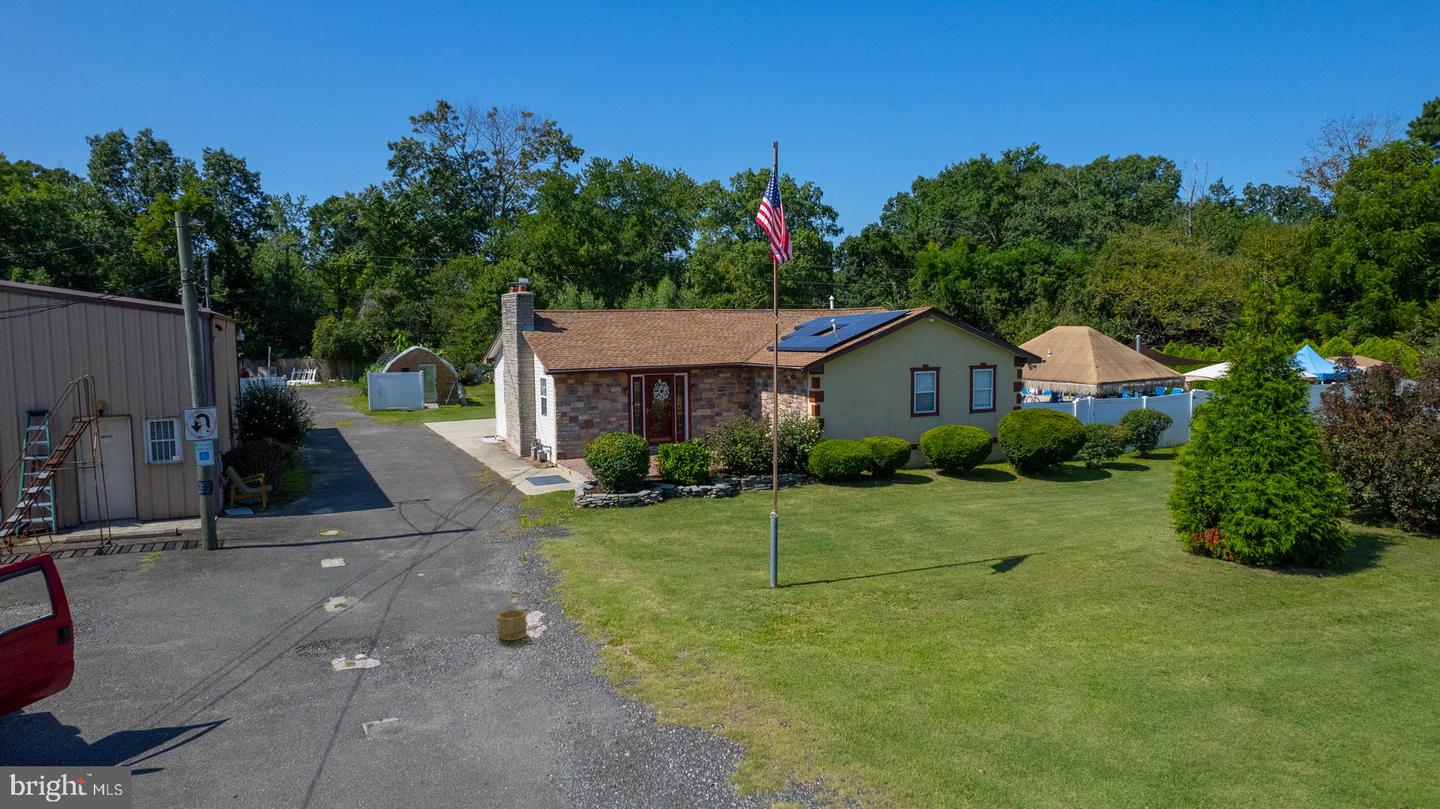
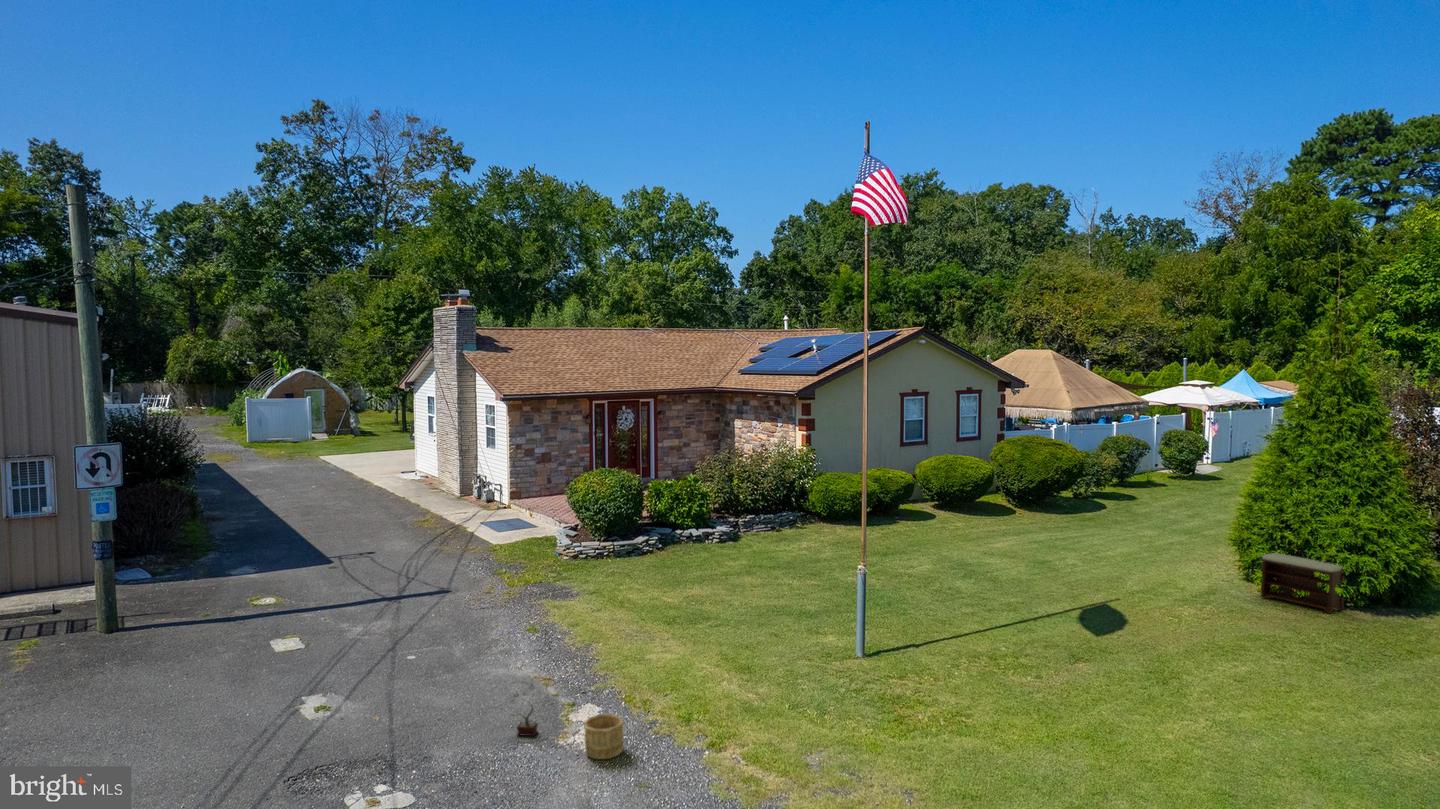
lounge chair: present [226,467,272,506] -> none [110,517,170,572]
bench: none [1176,515,1251,571] -> present [1260,553,1344,614]
potted plant: none [453,586,482,625] -> present [511,685,551,736]

